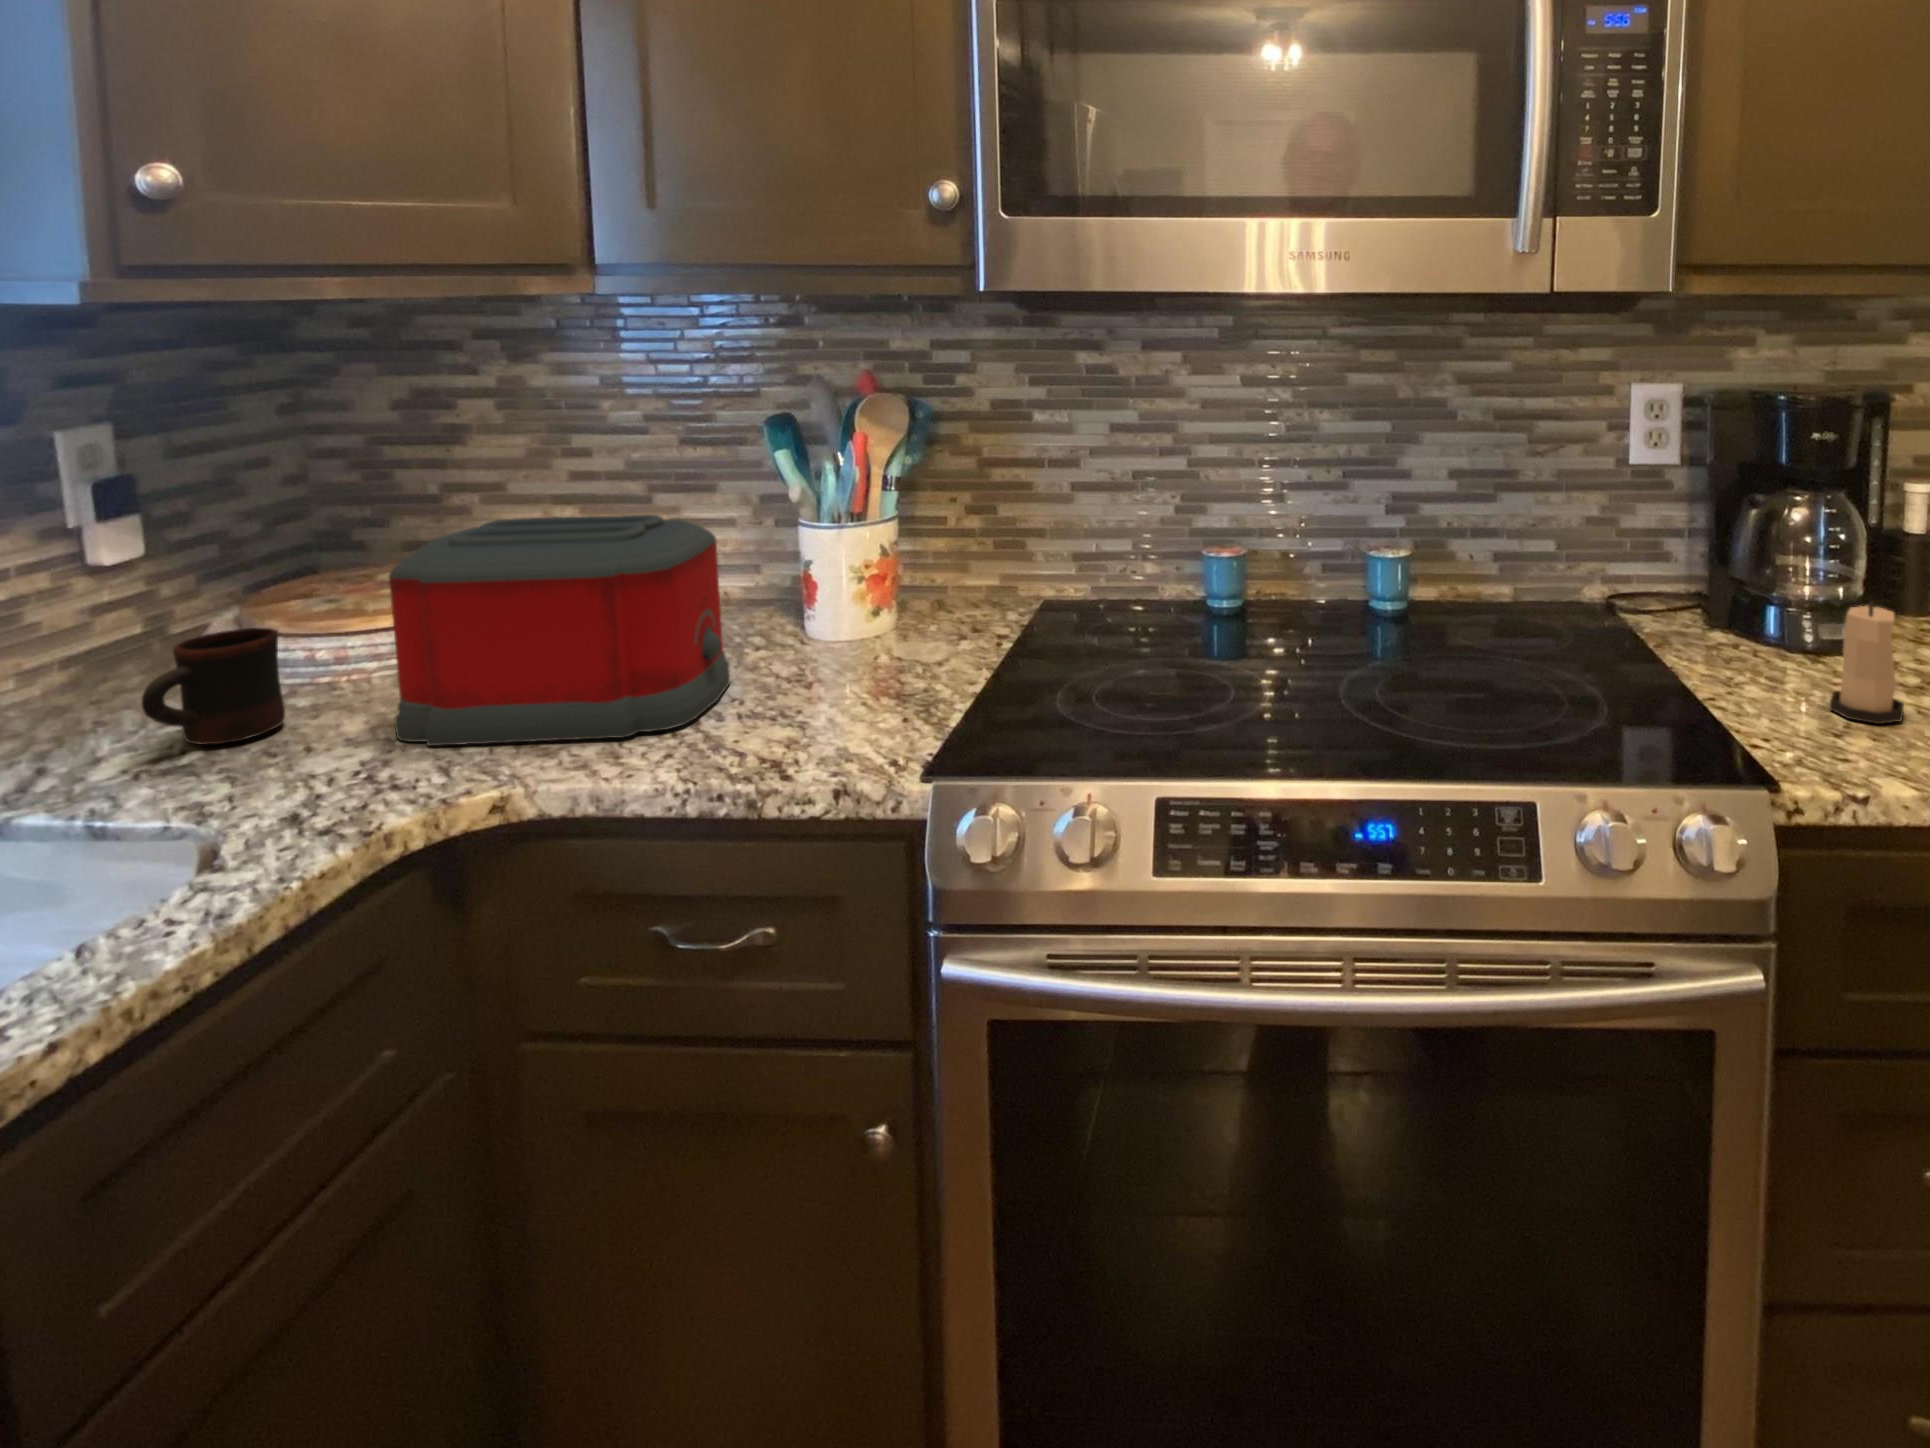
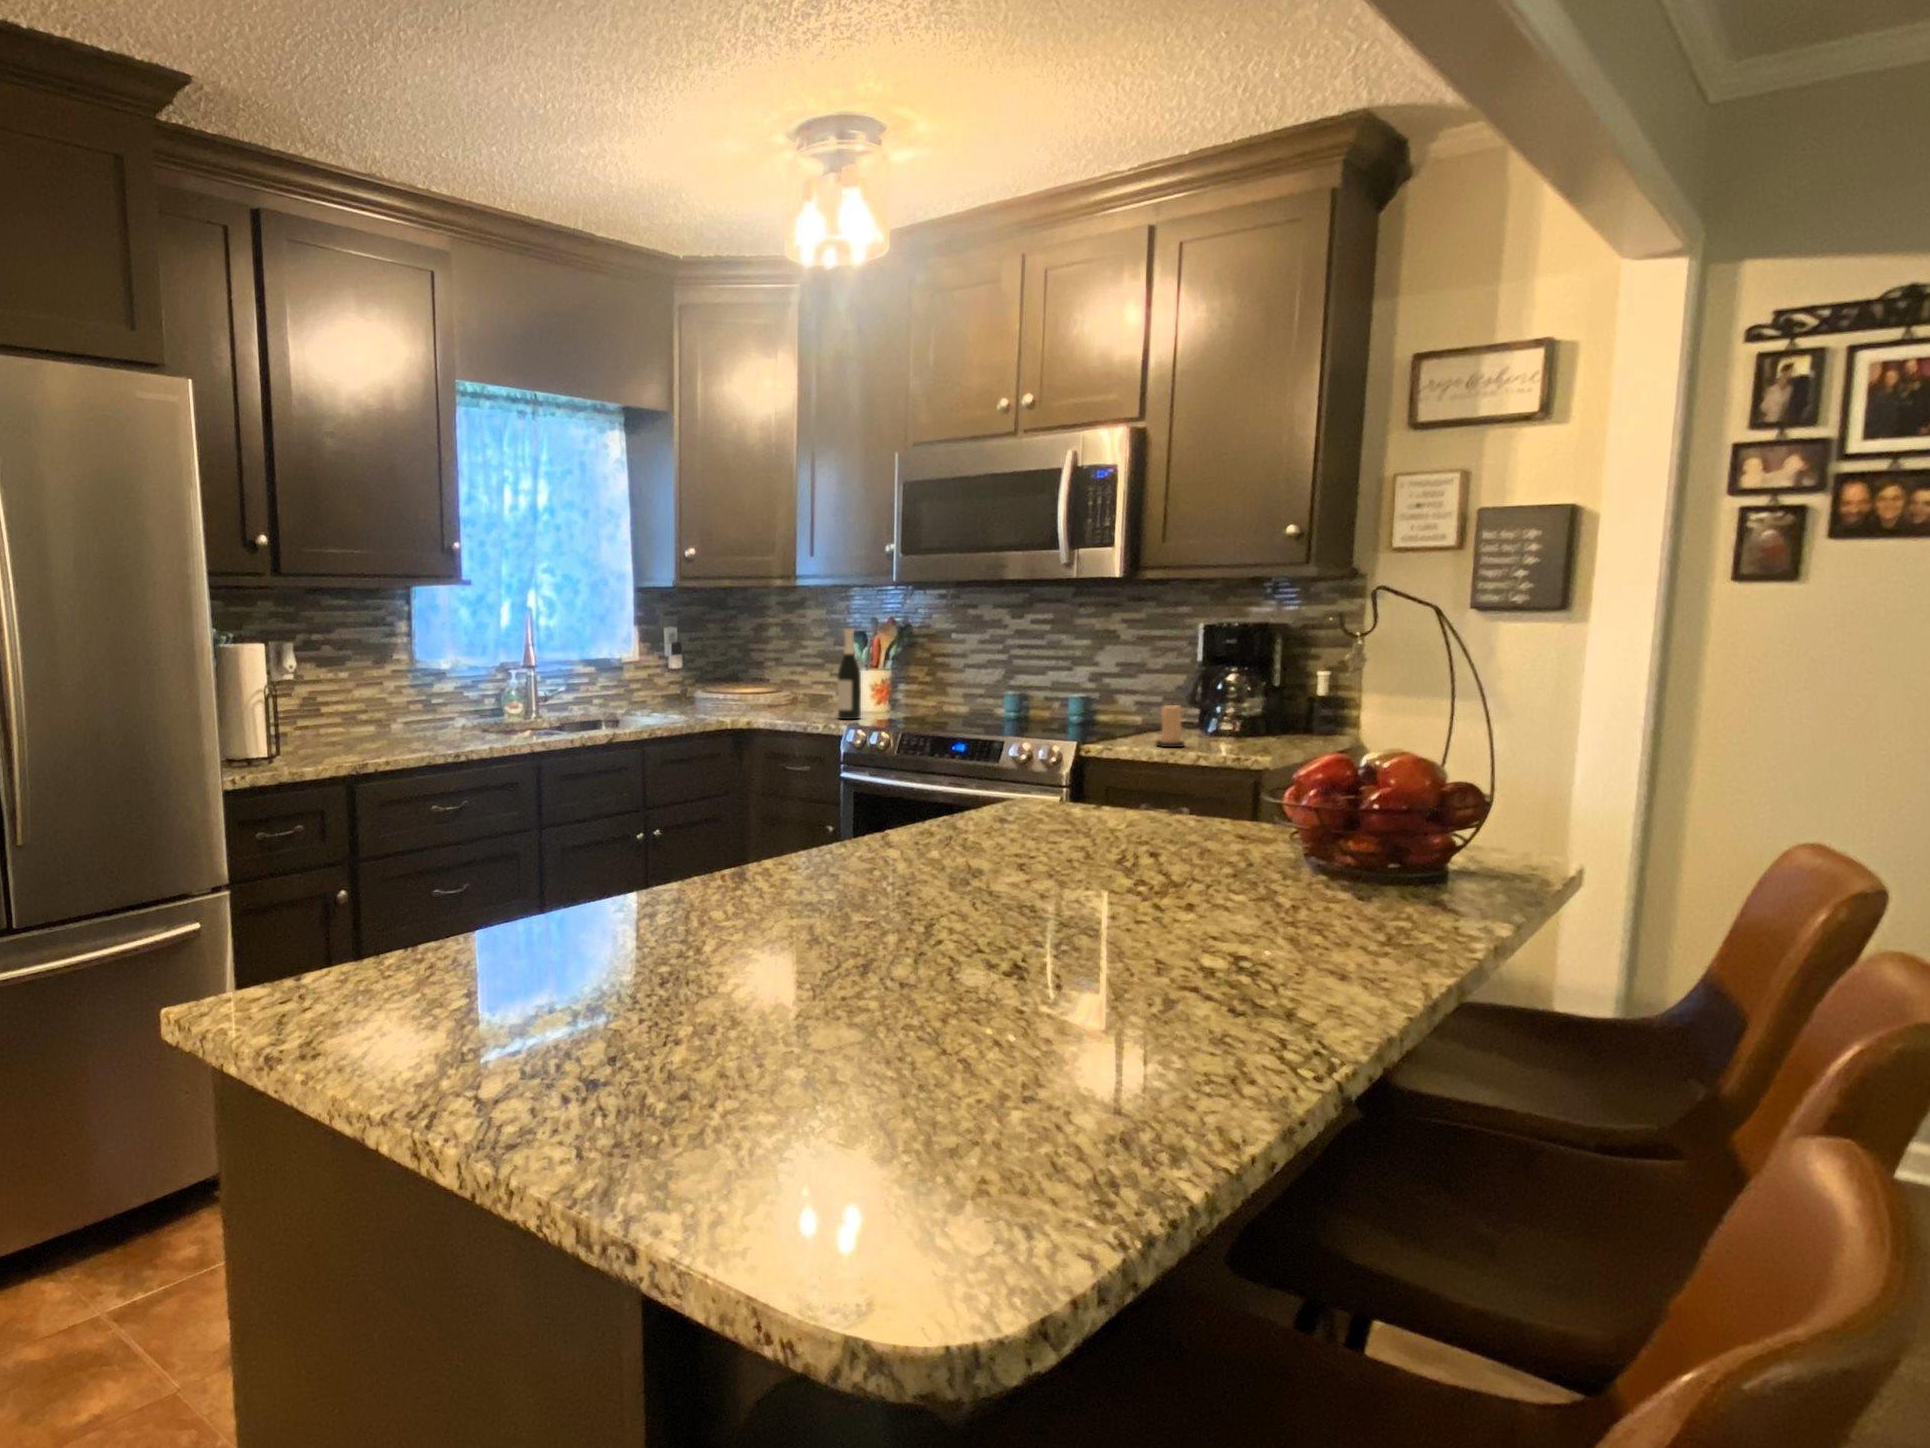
wine bottle: none [797,424,876,705] -> present [838,628,861,719]
toaster: present [389,515,730,746] -> none [734,657,824,718]
mug: present [141,628,285,745] -> none [682,684,712,712]

